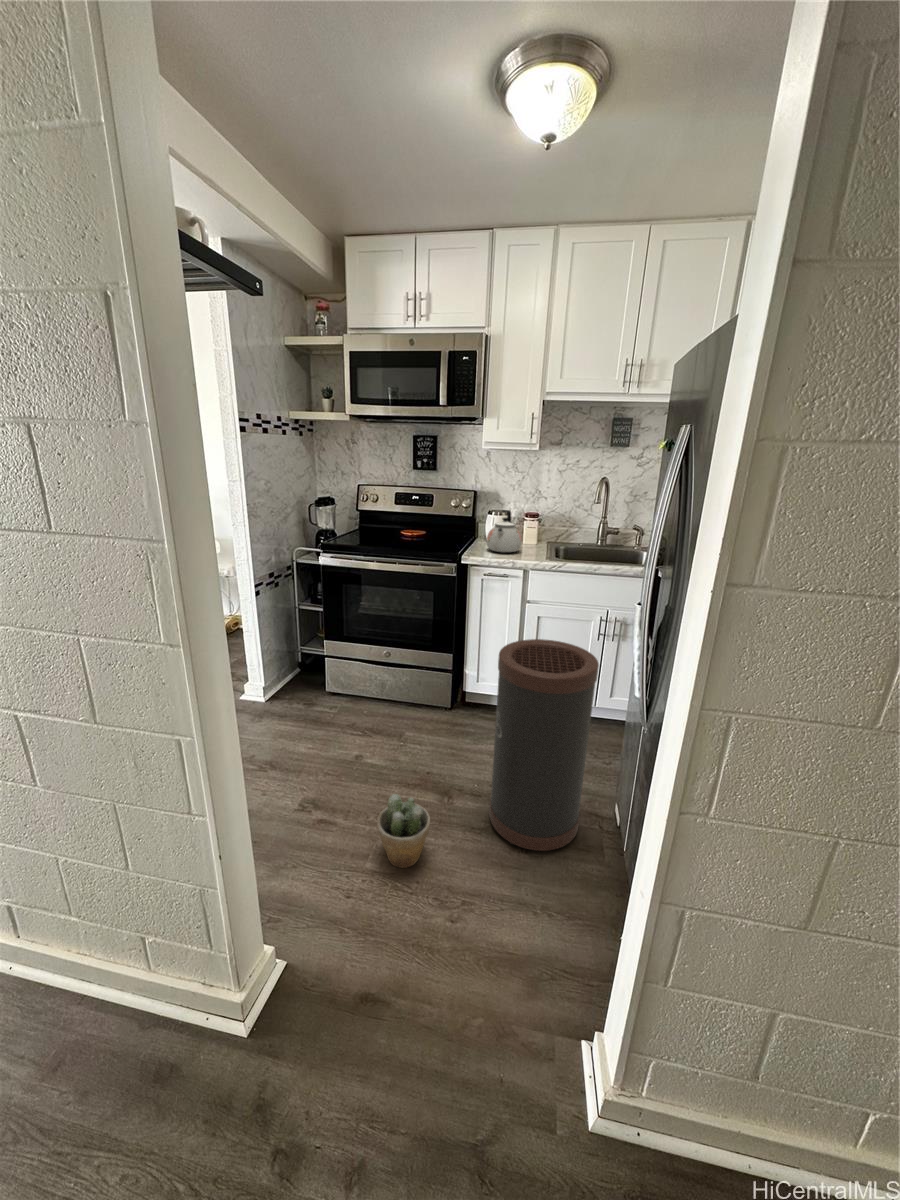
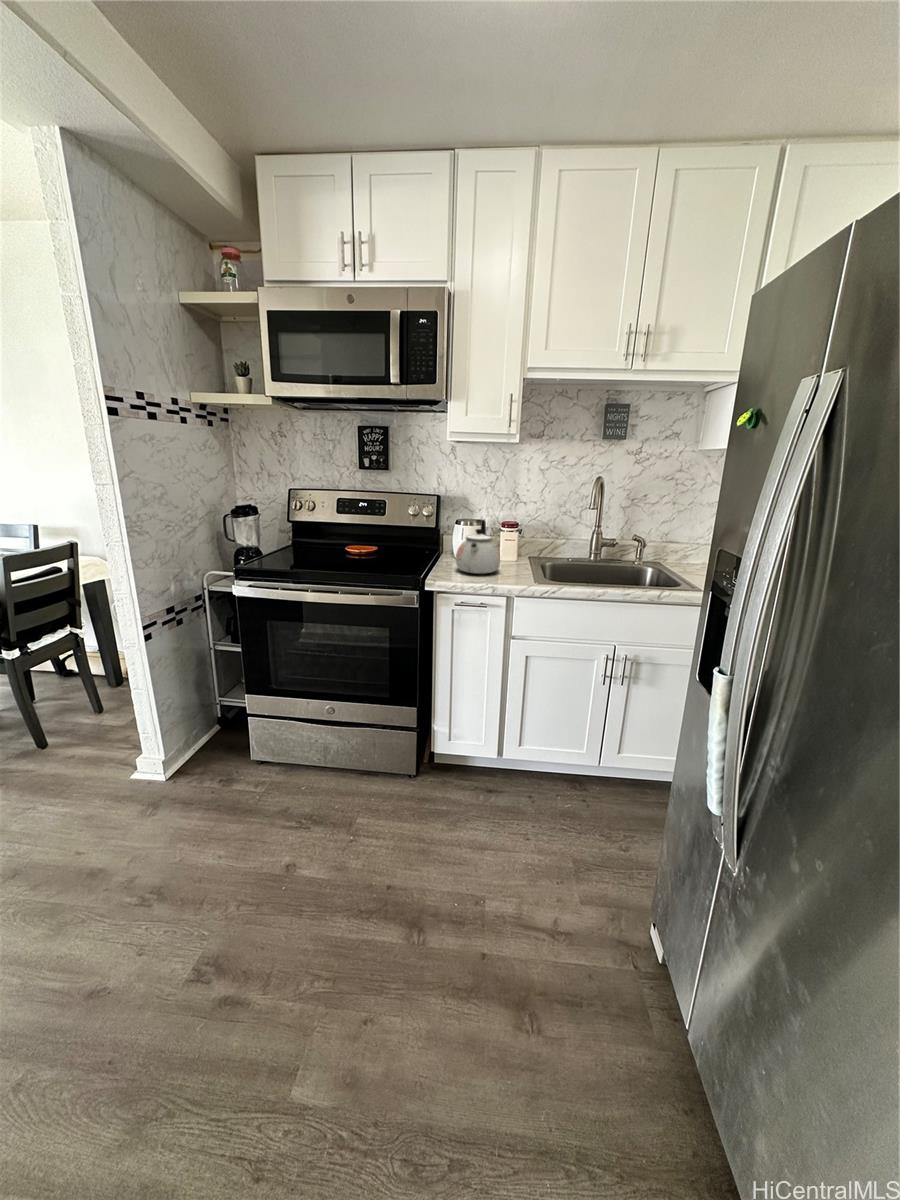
trash can: present [489,639,599,851] -> none [480,709,647,1035]
potted plant: present [377,794,430,868] -> none [309,978,395,1102]

